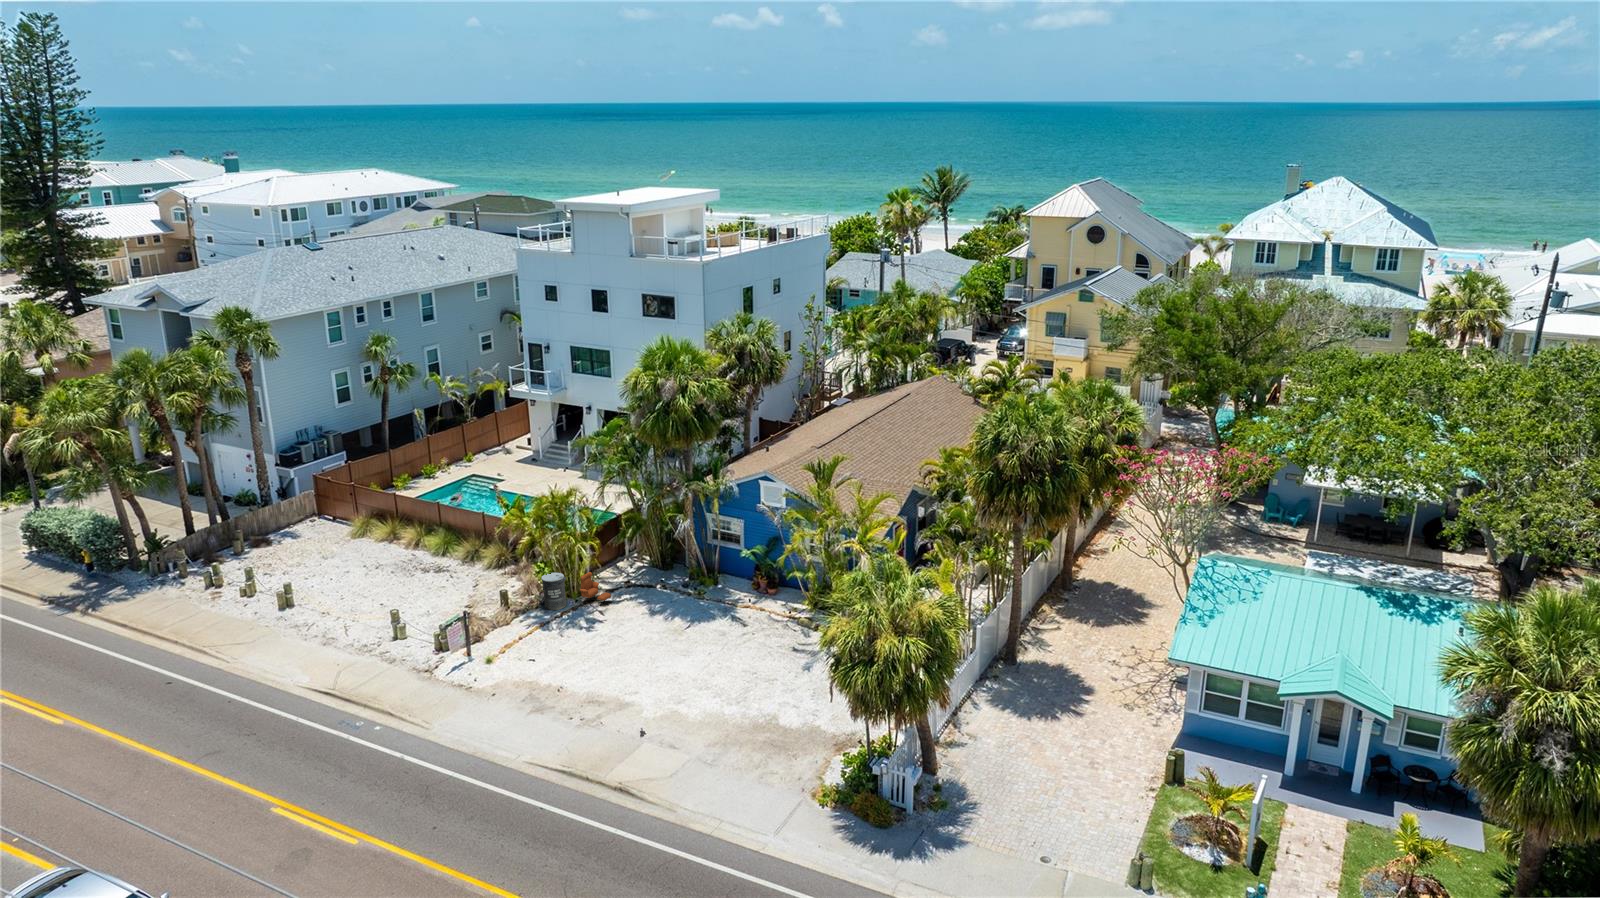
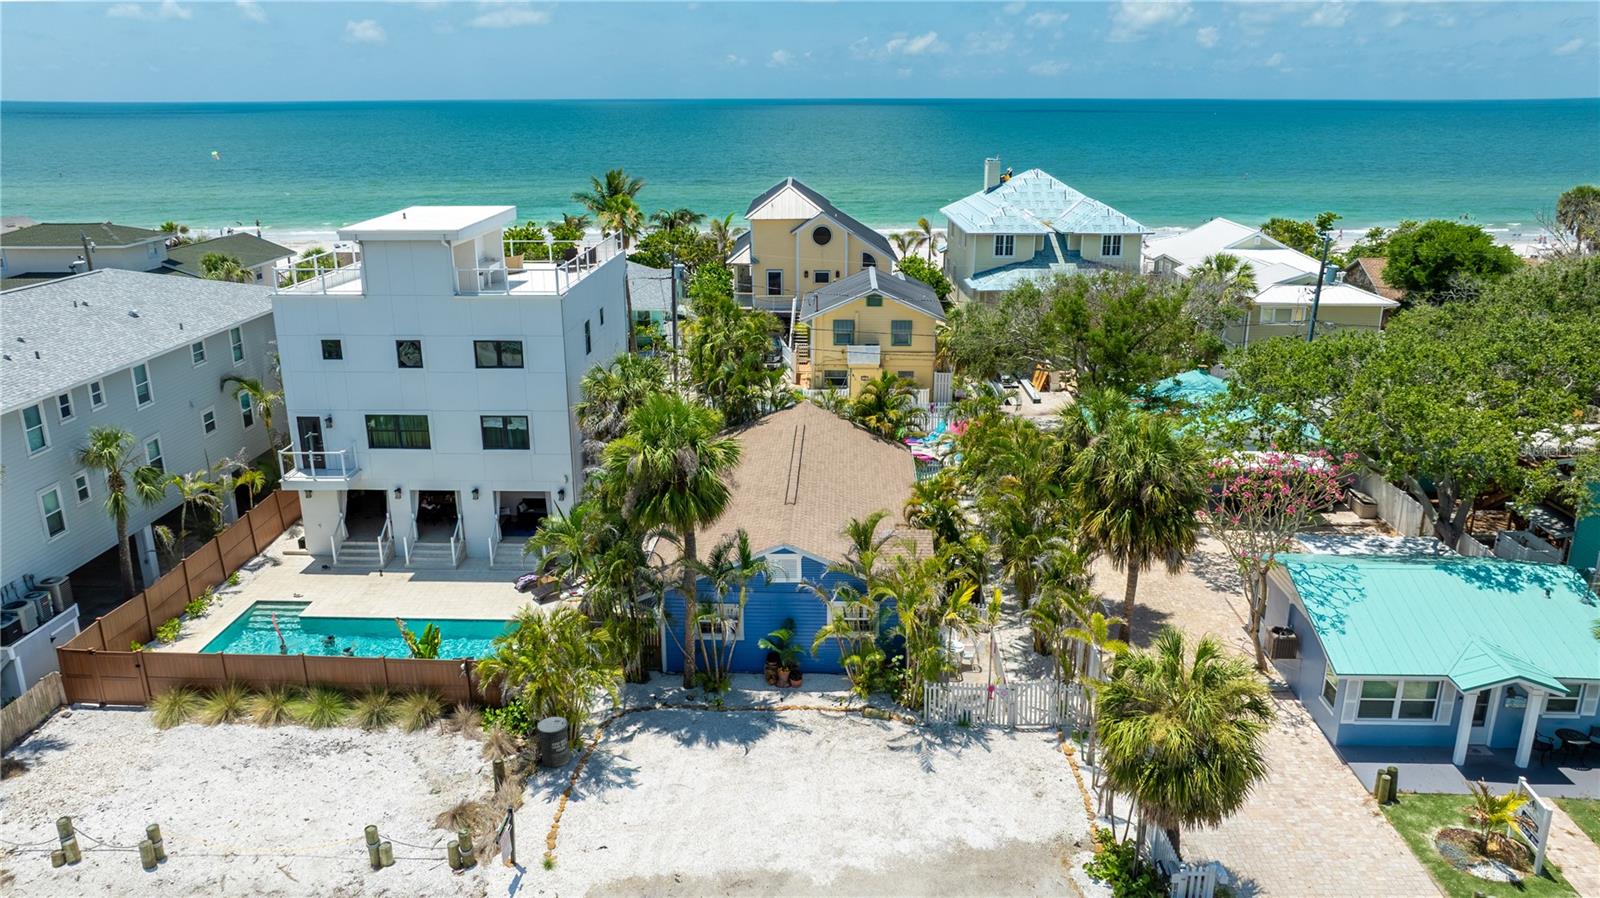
lounge chair: present [580,572,612,606] -> none [583,706,623,746]

